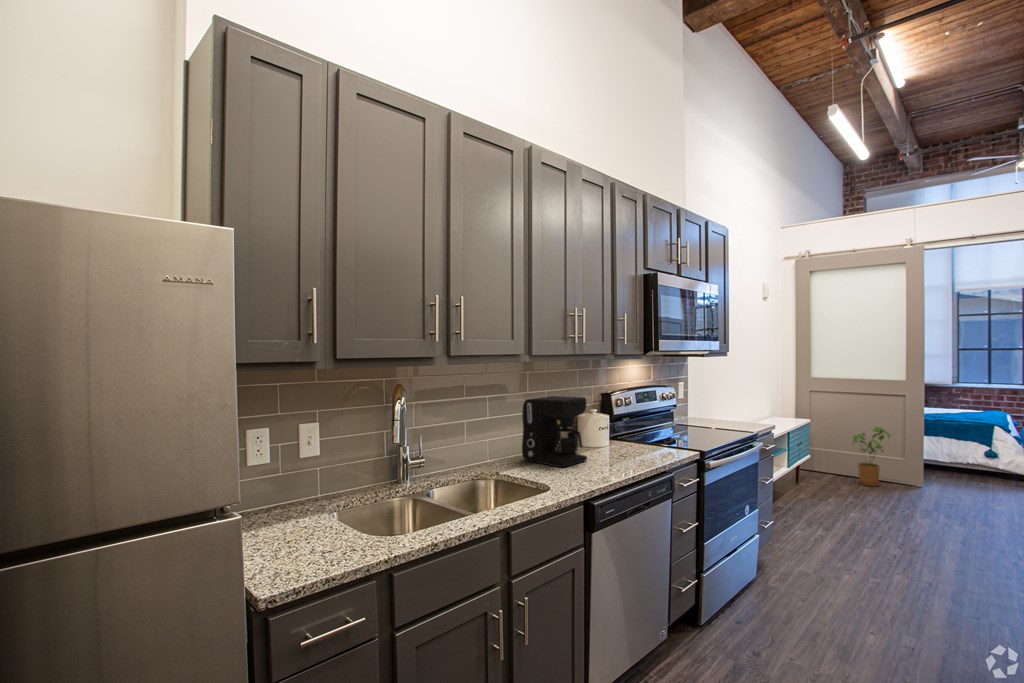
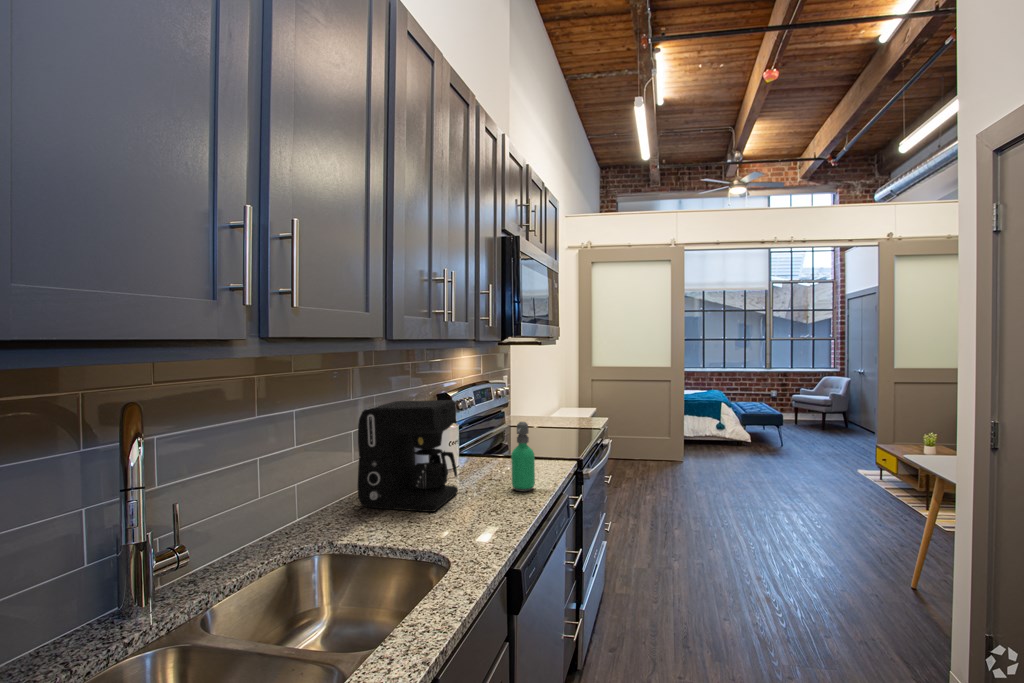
soap dispenser: none [625,416,642,465] -> present [511,422,535,491]
house plant: present [852,427,891,486] -> none [630,409,662,465]

